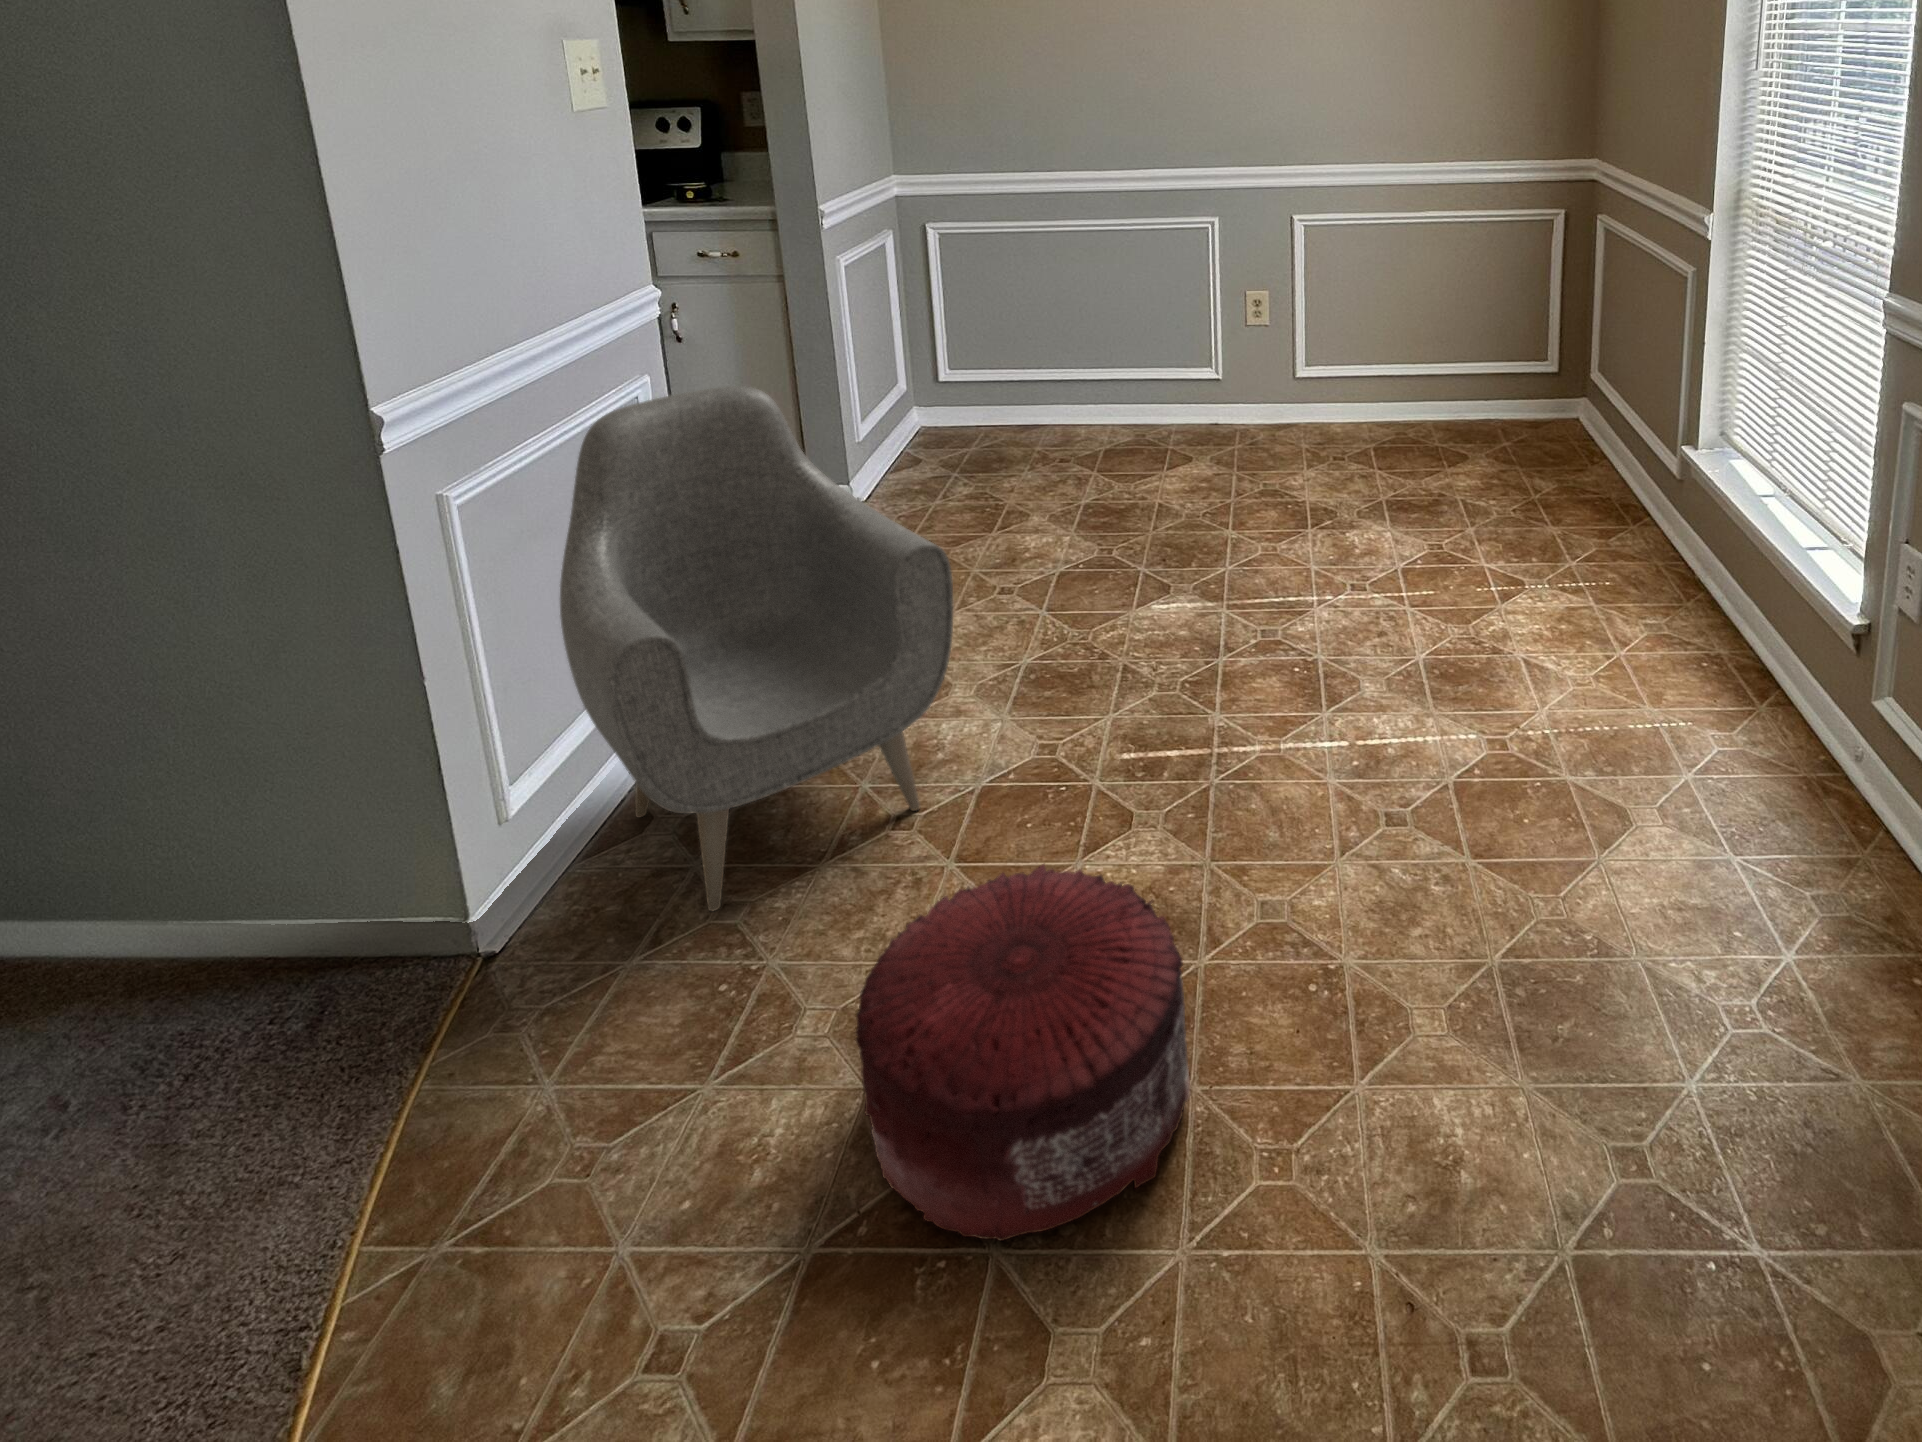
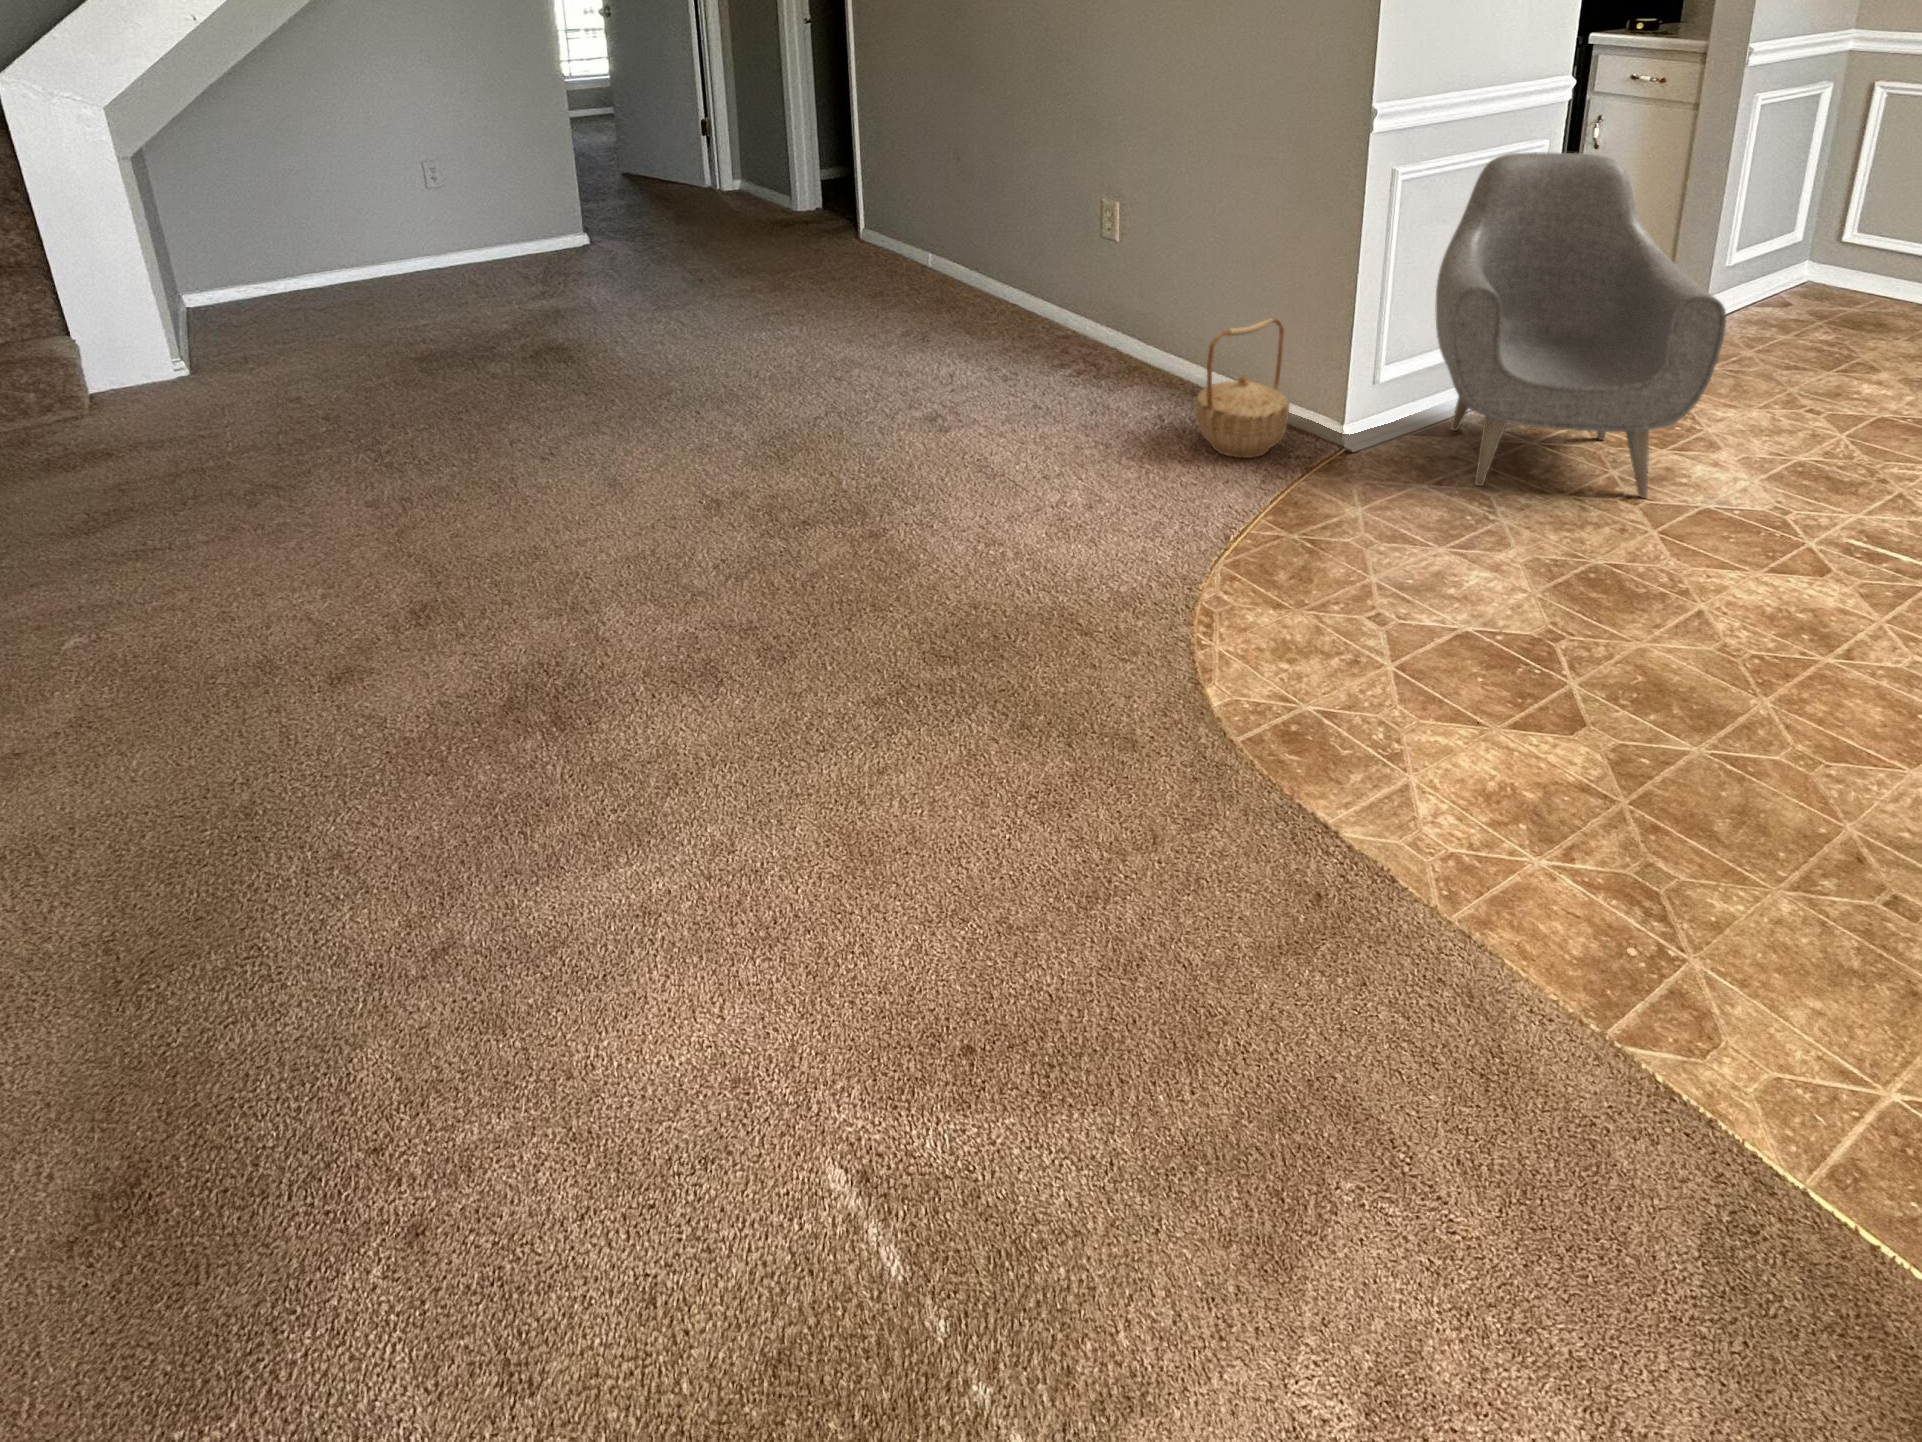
basket: none [125,802,356,1113] -> present [1196,318,1290,458]
pouf: present [856,864,1191,1241] -> none [1520,503,1787,710]

